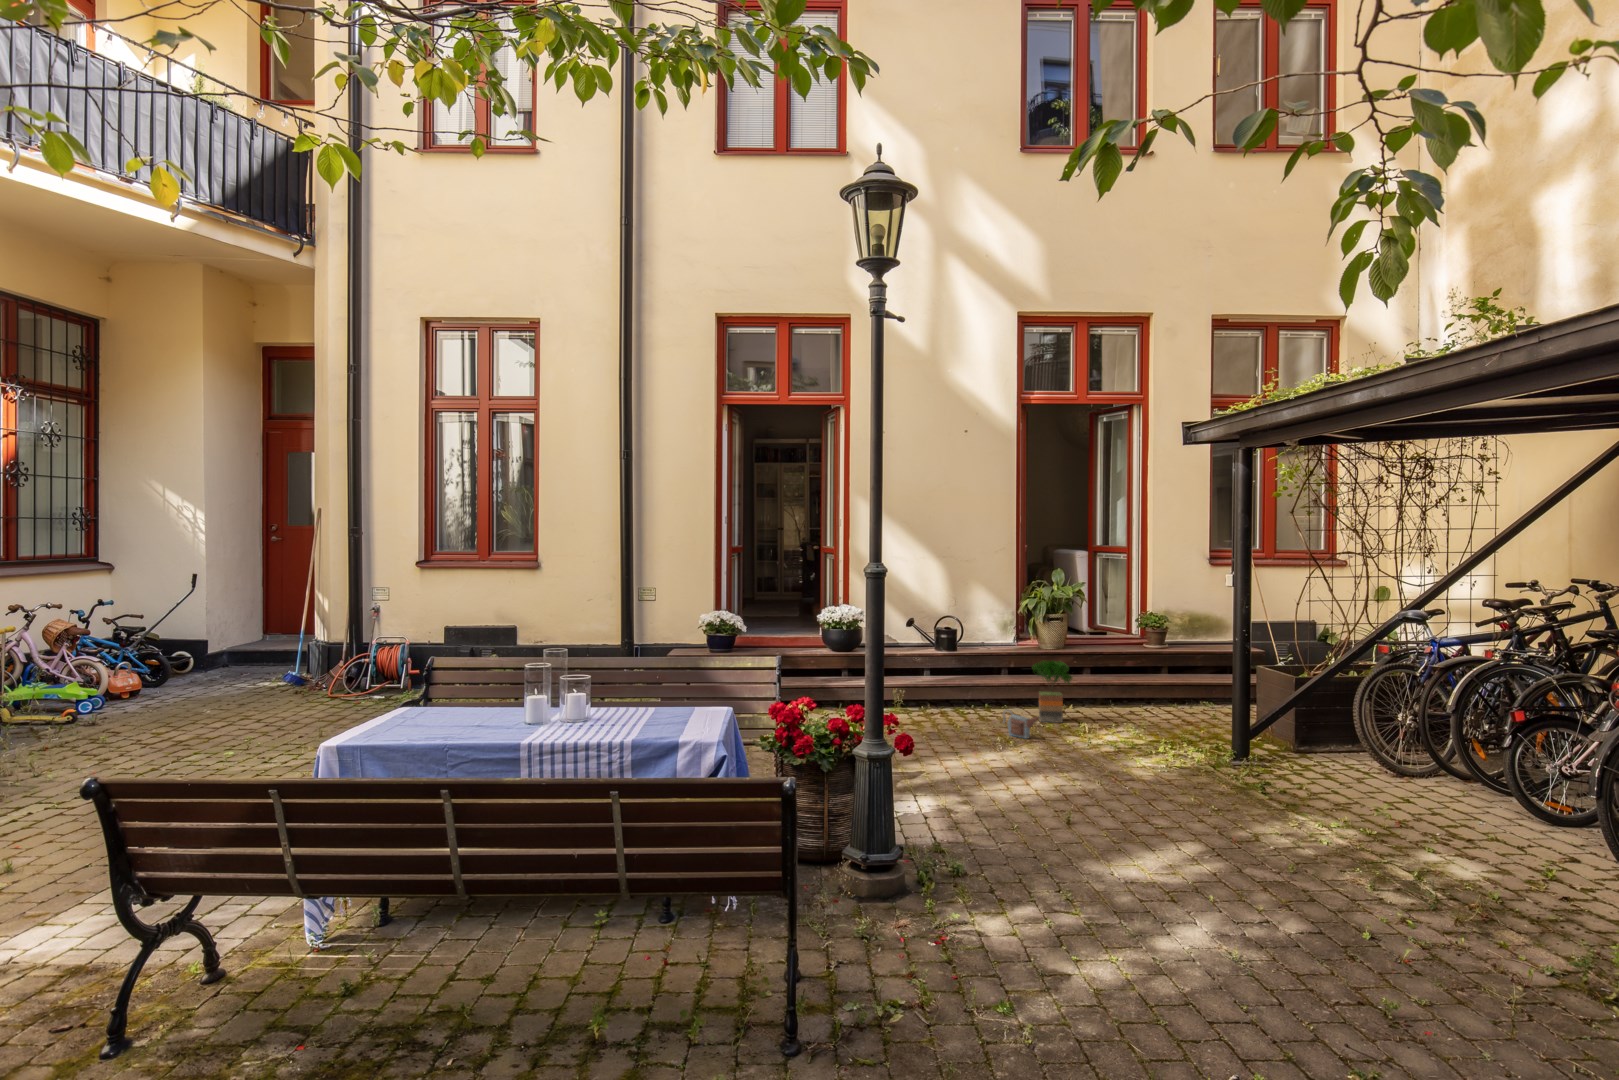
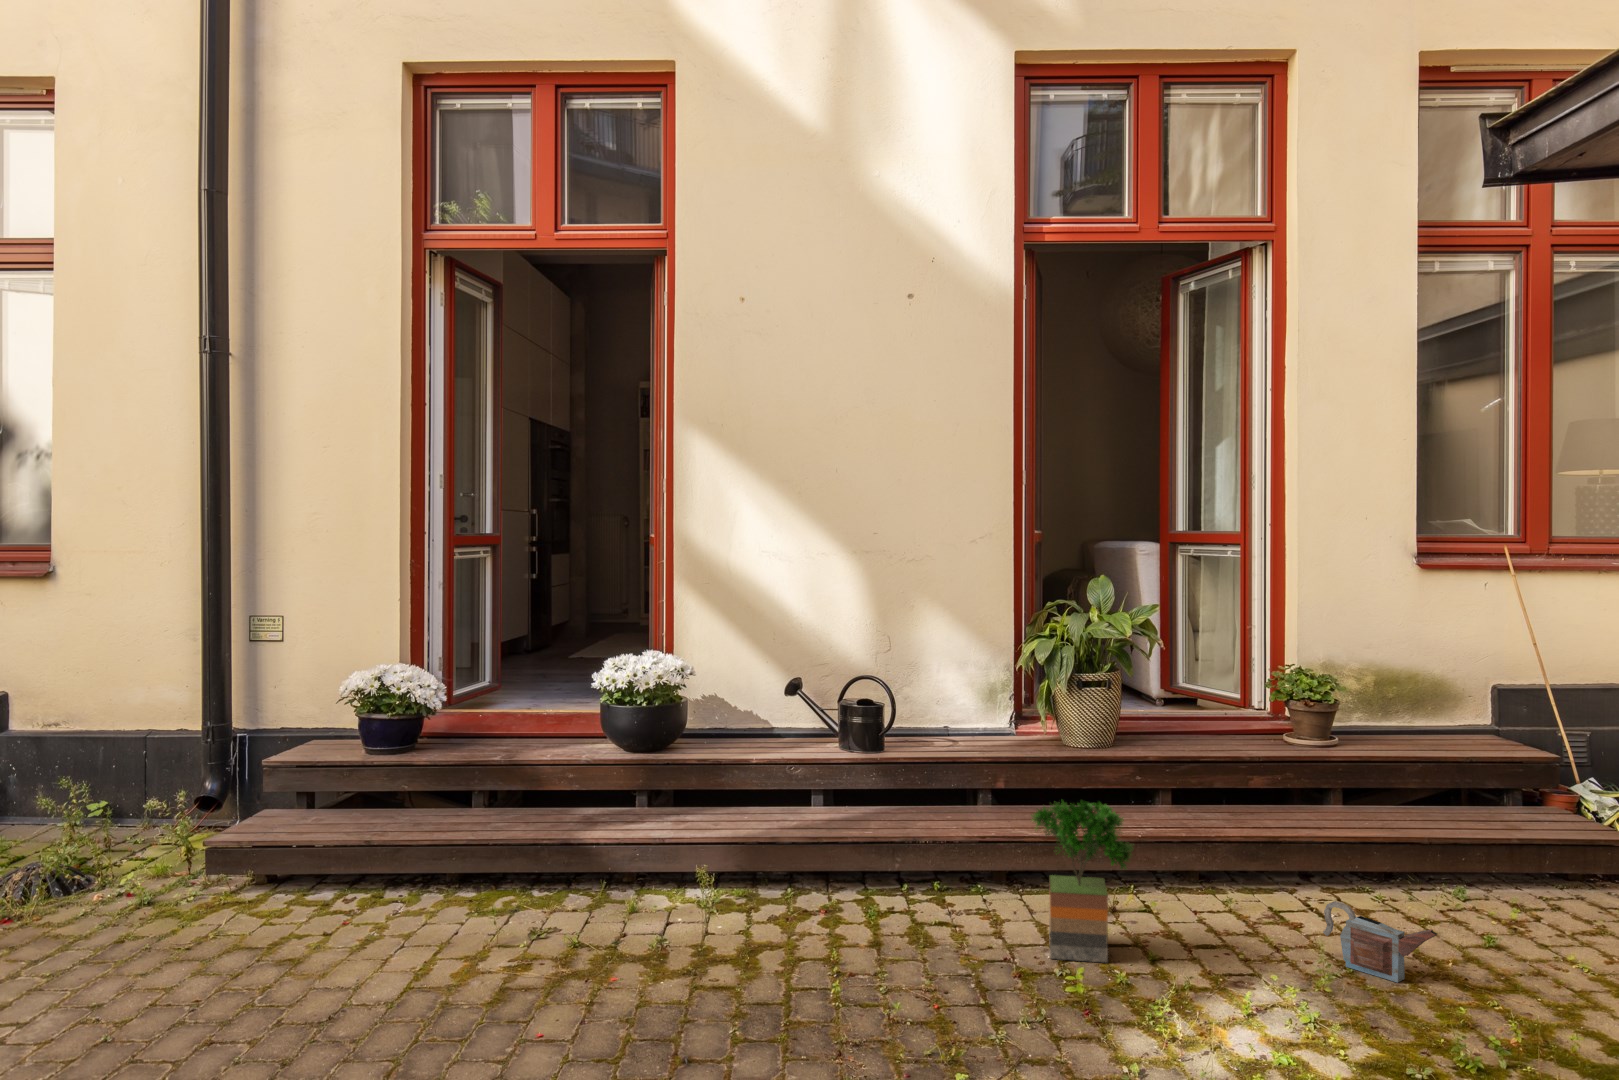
watering can: present [1002,709,1039,739] -> present [1323,901,1437,983]

